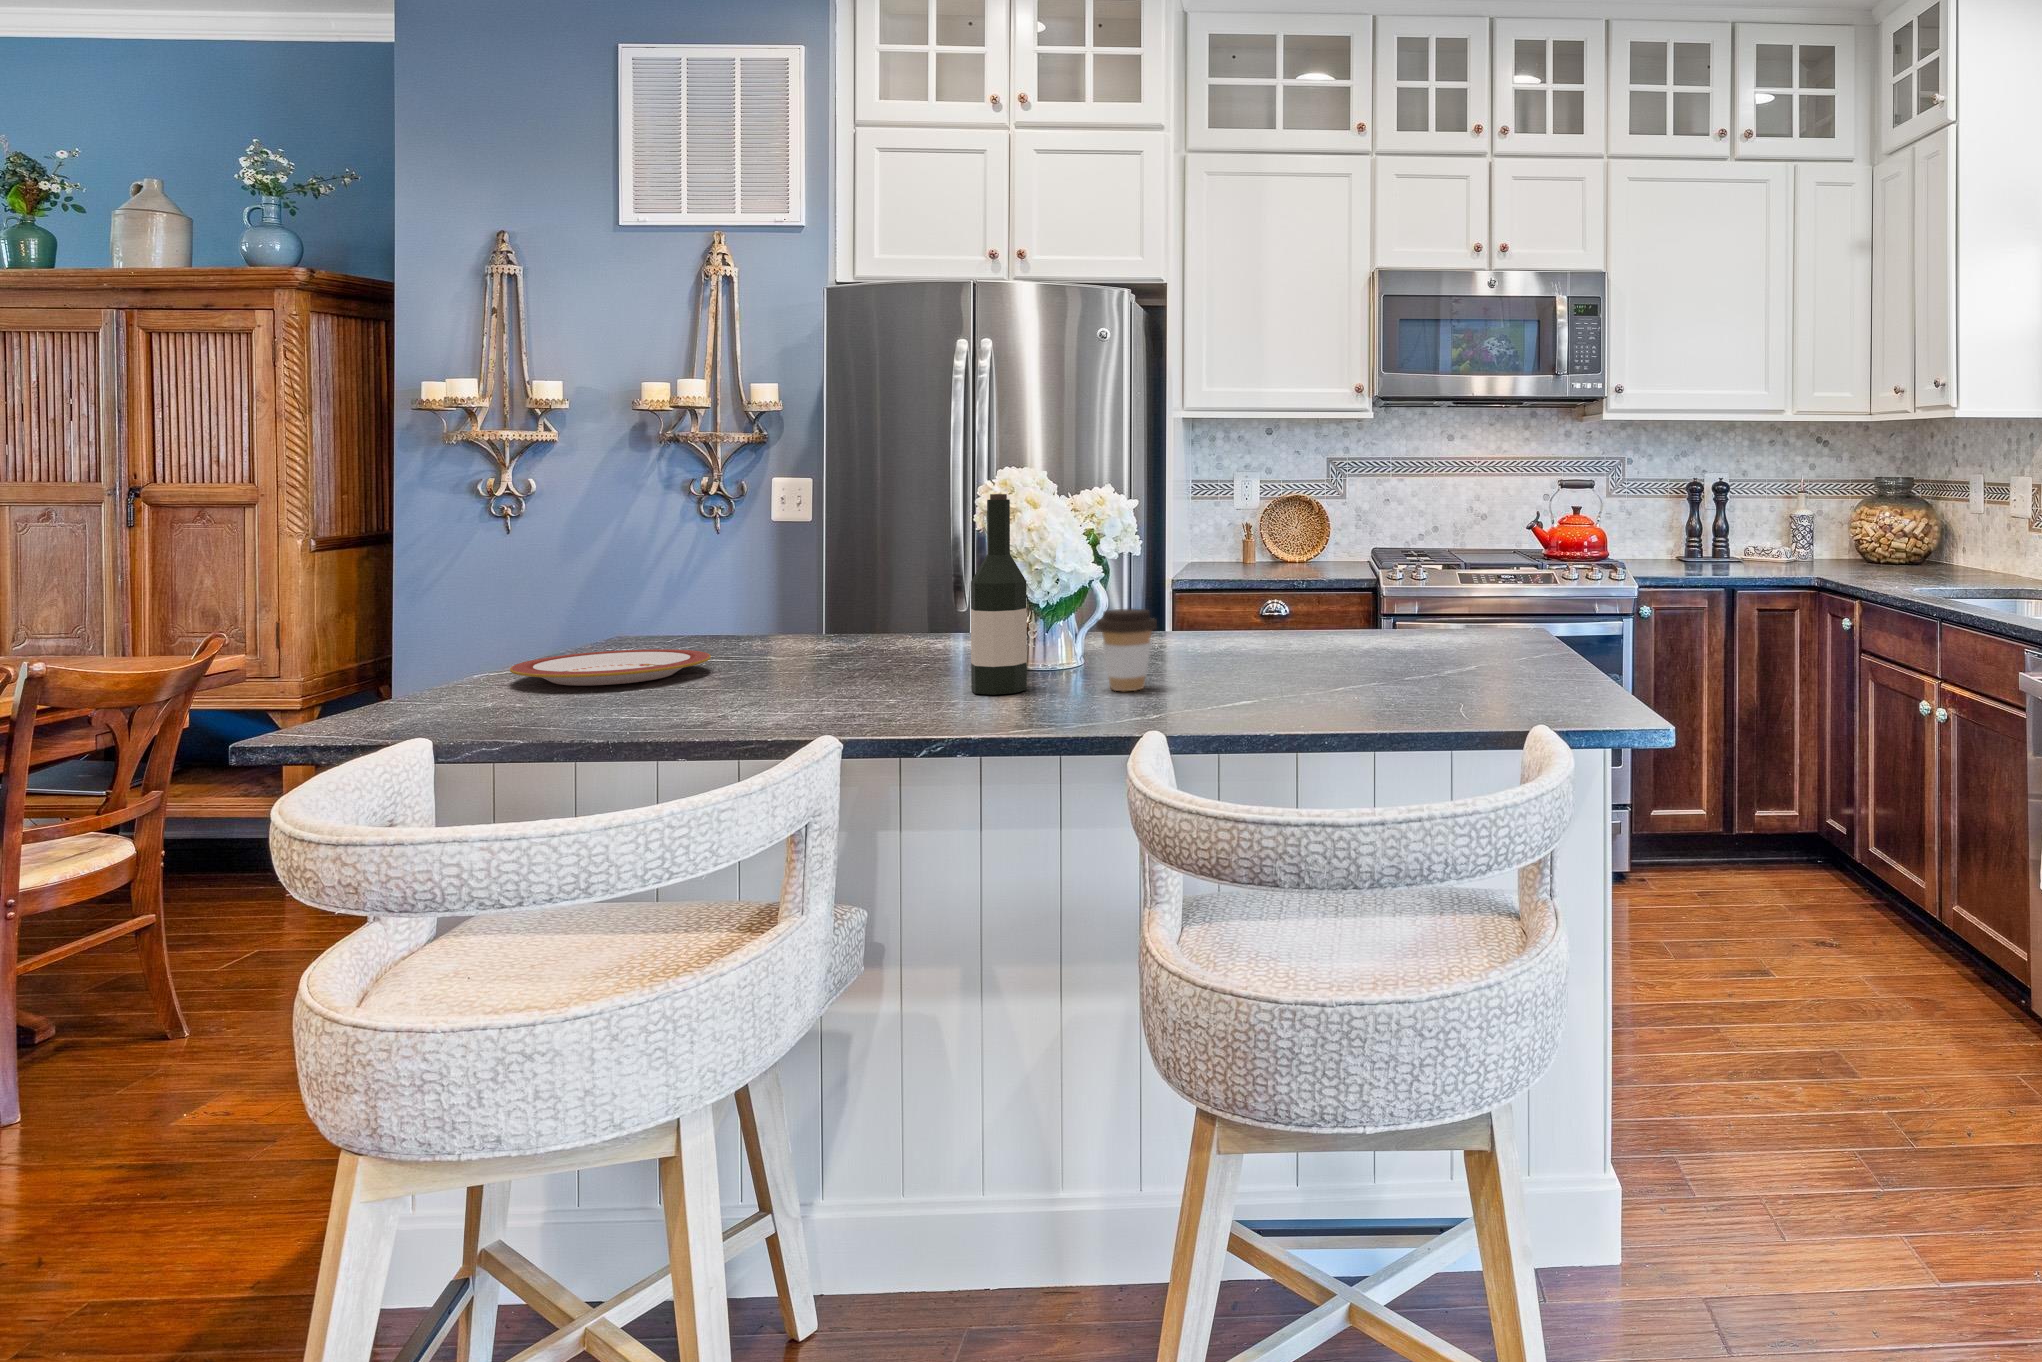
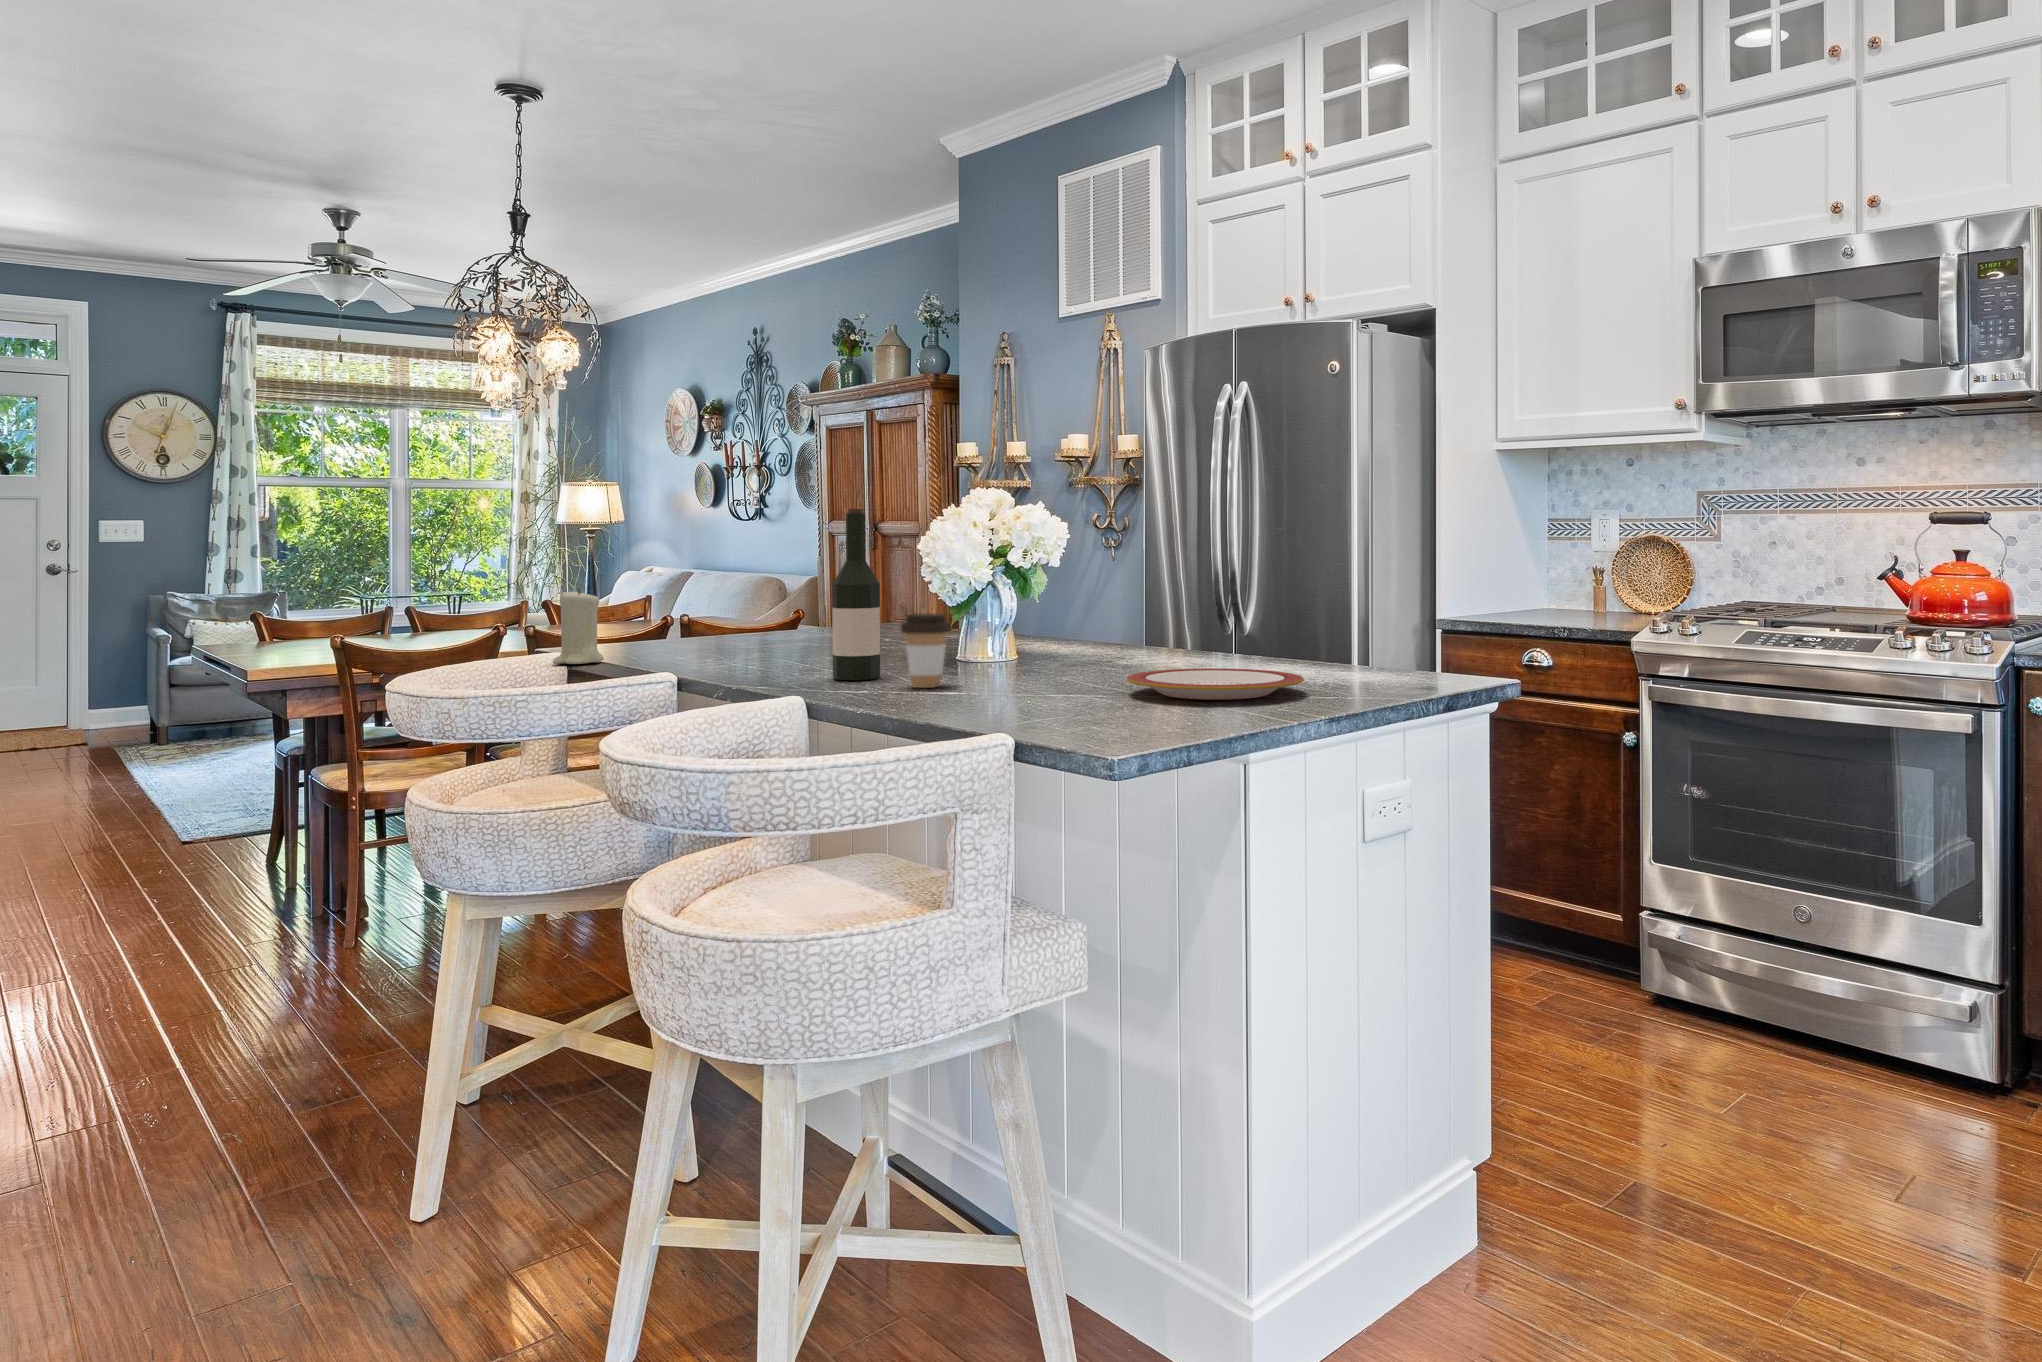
candle: none [426,610,509,728] -> present [553,588,604,664]
plate: present [510,649,711,685] -> present [1127,668,1304,700]

